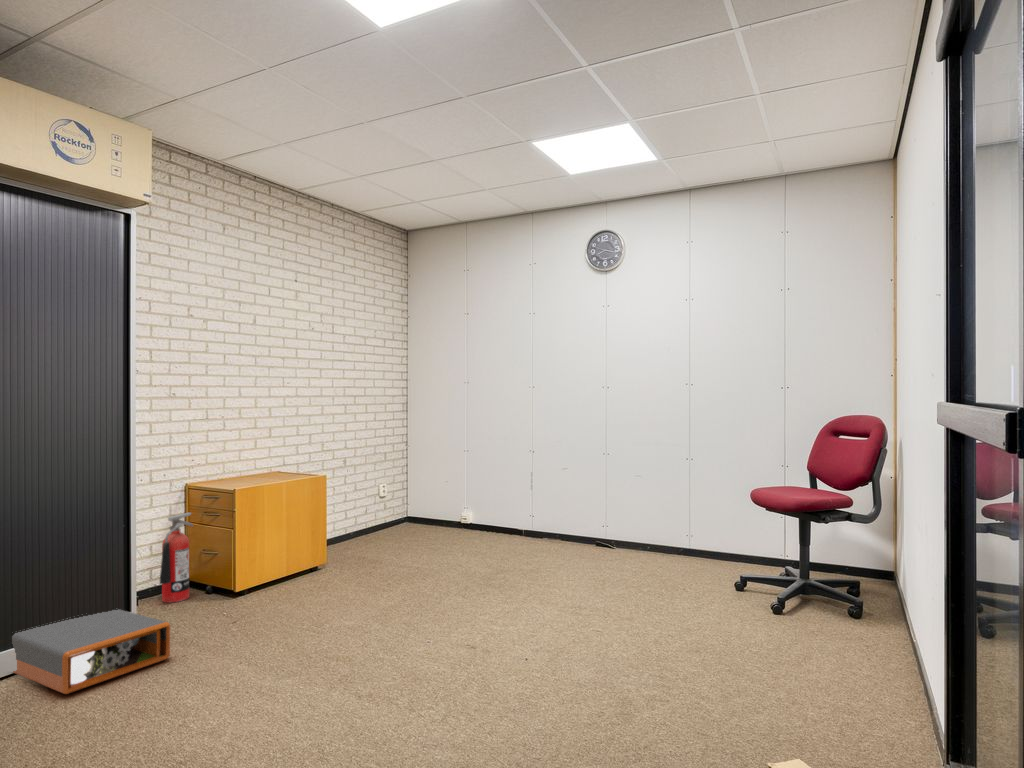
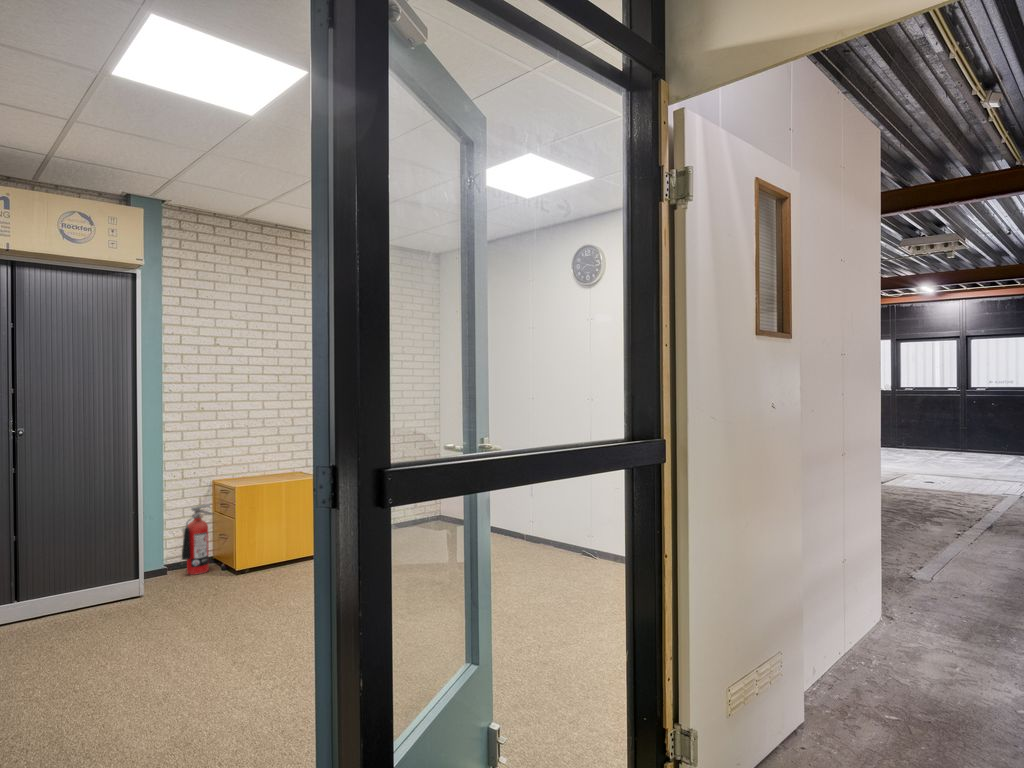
storage box: present [12,609,170,694] -> none [35,578,139,643]

